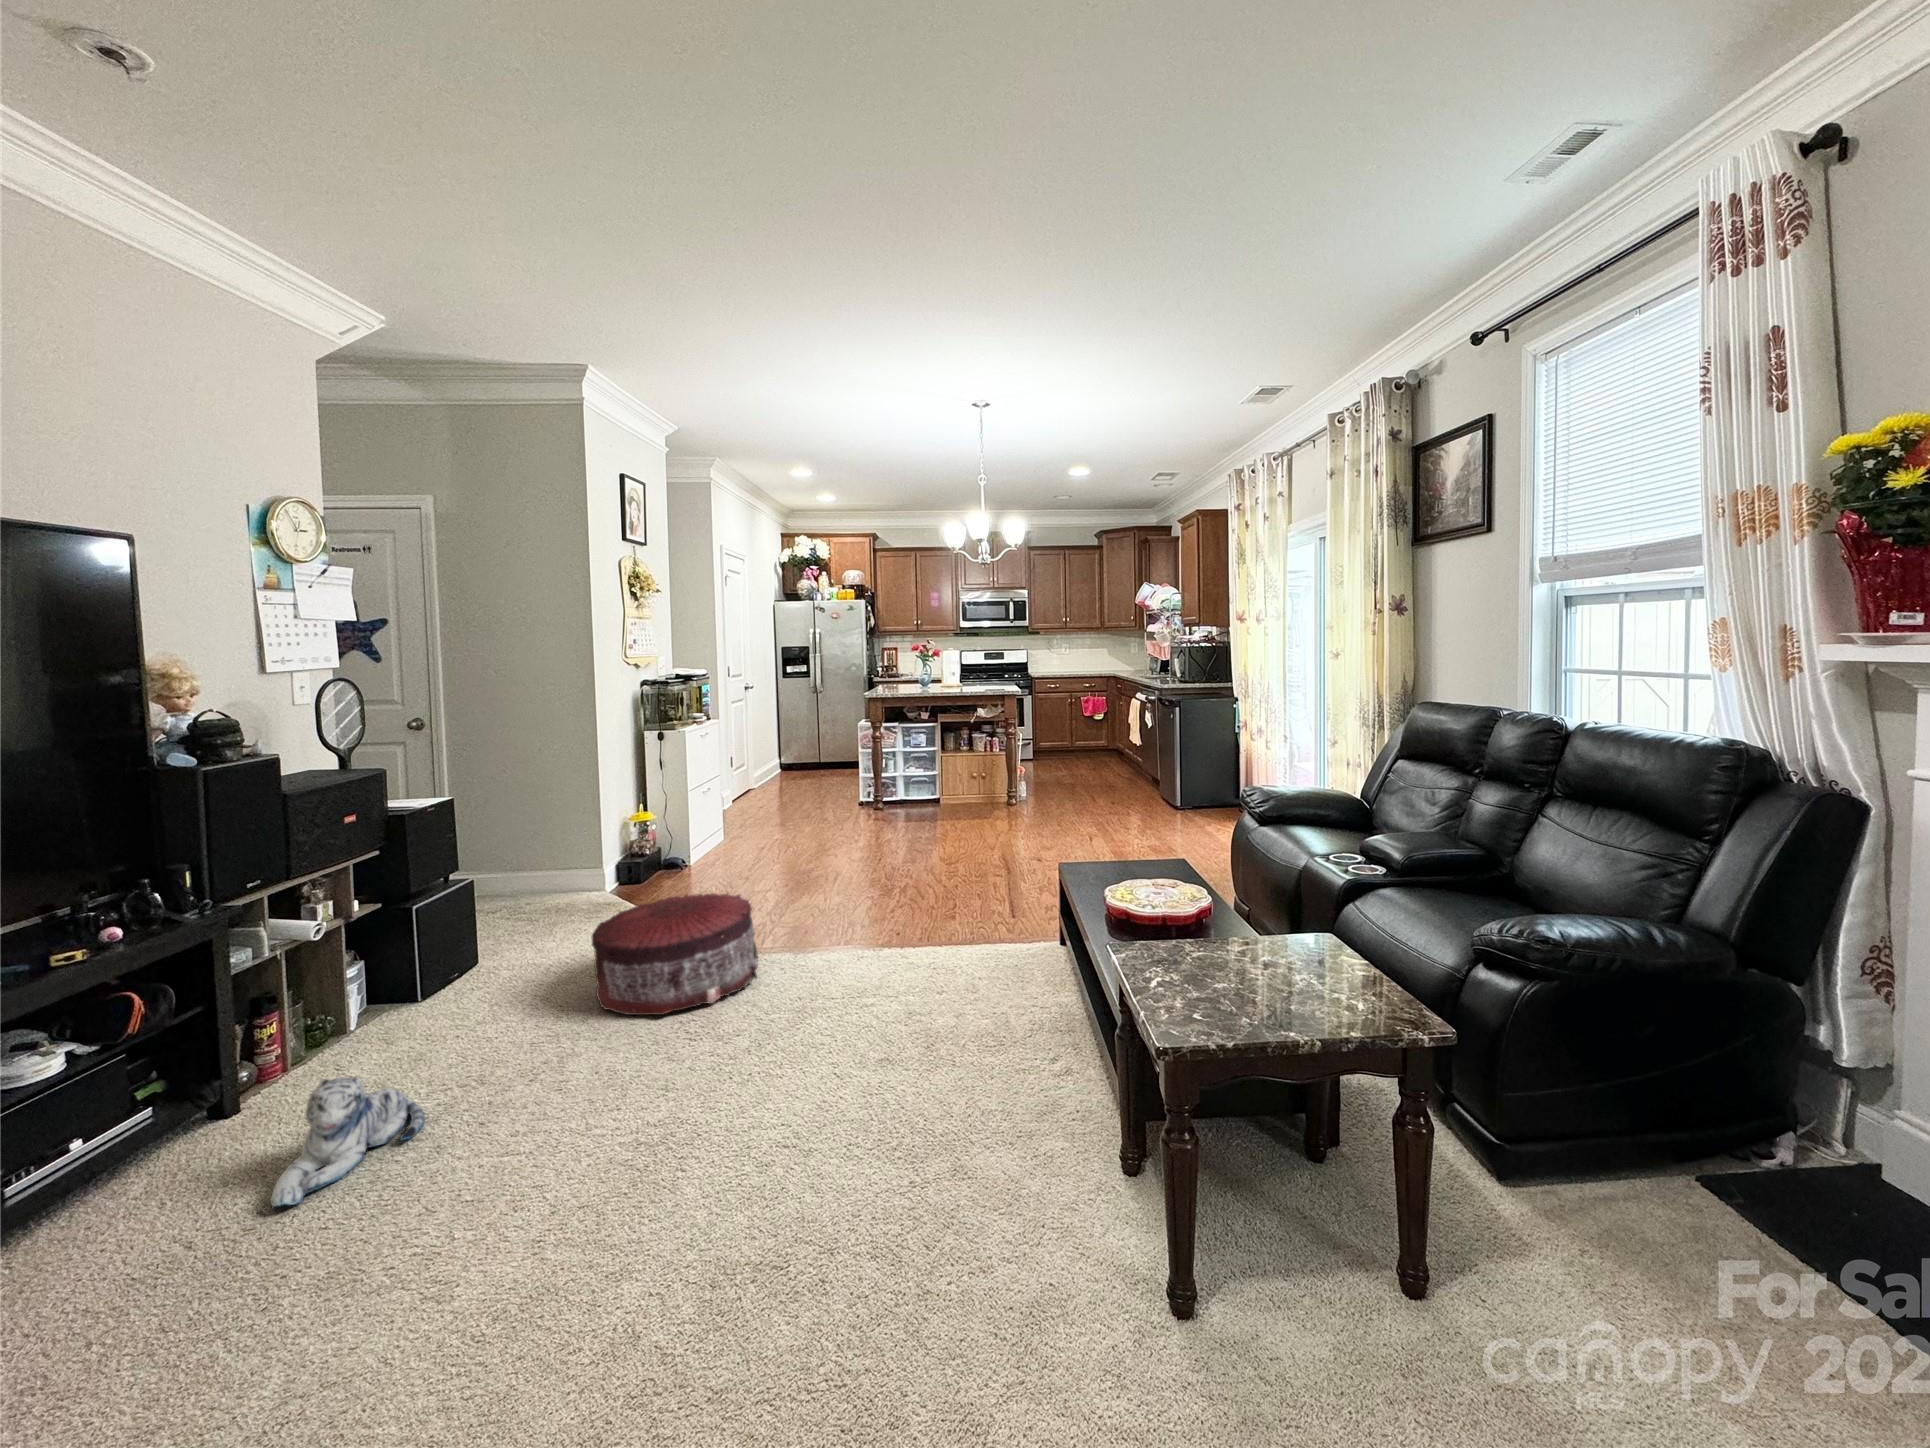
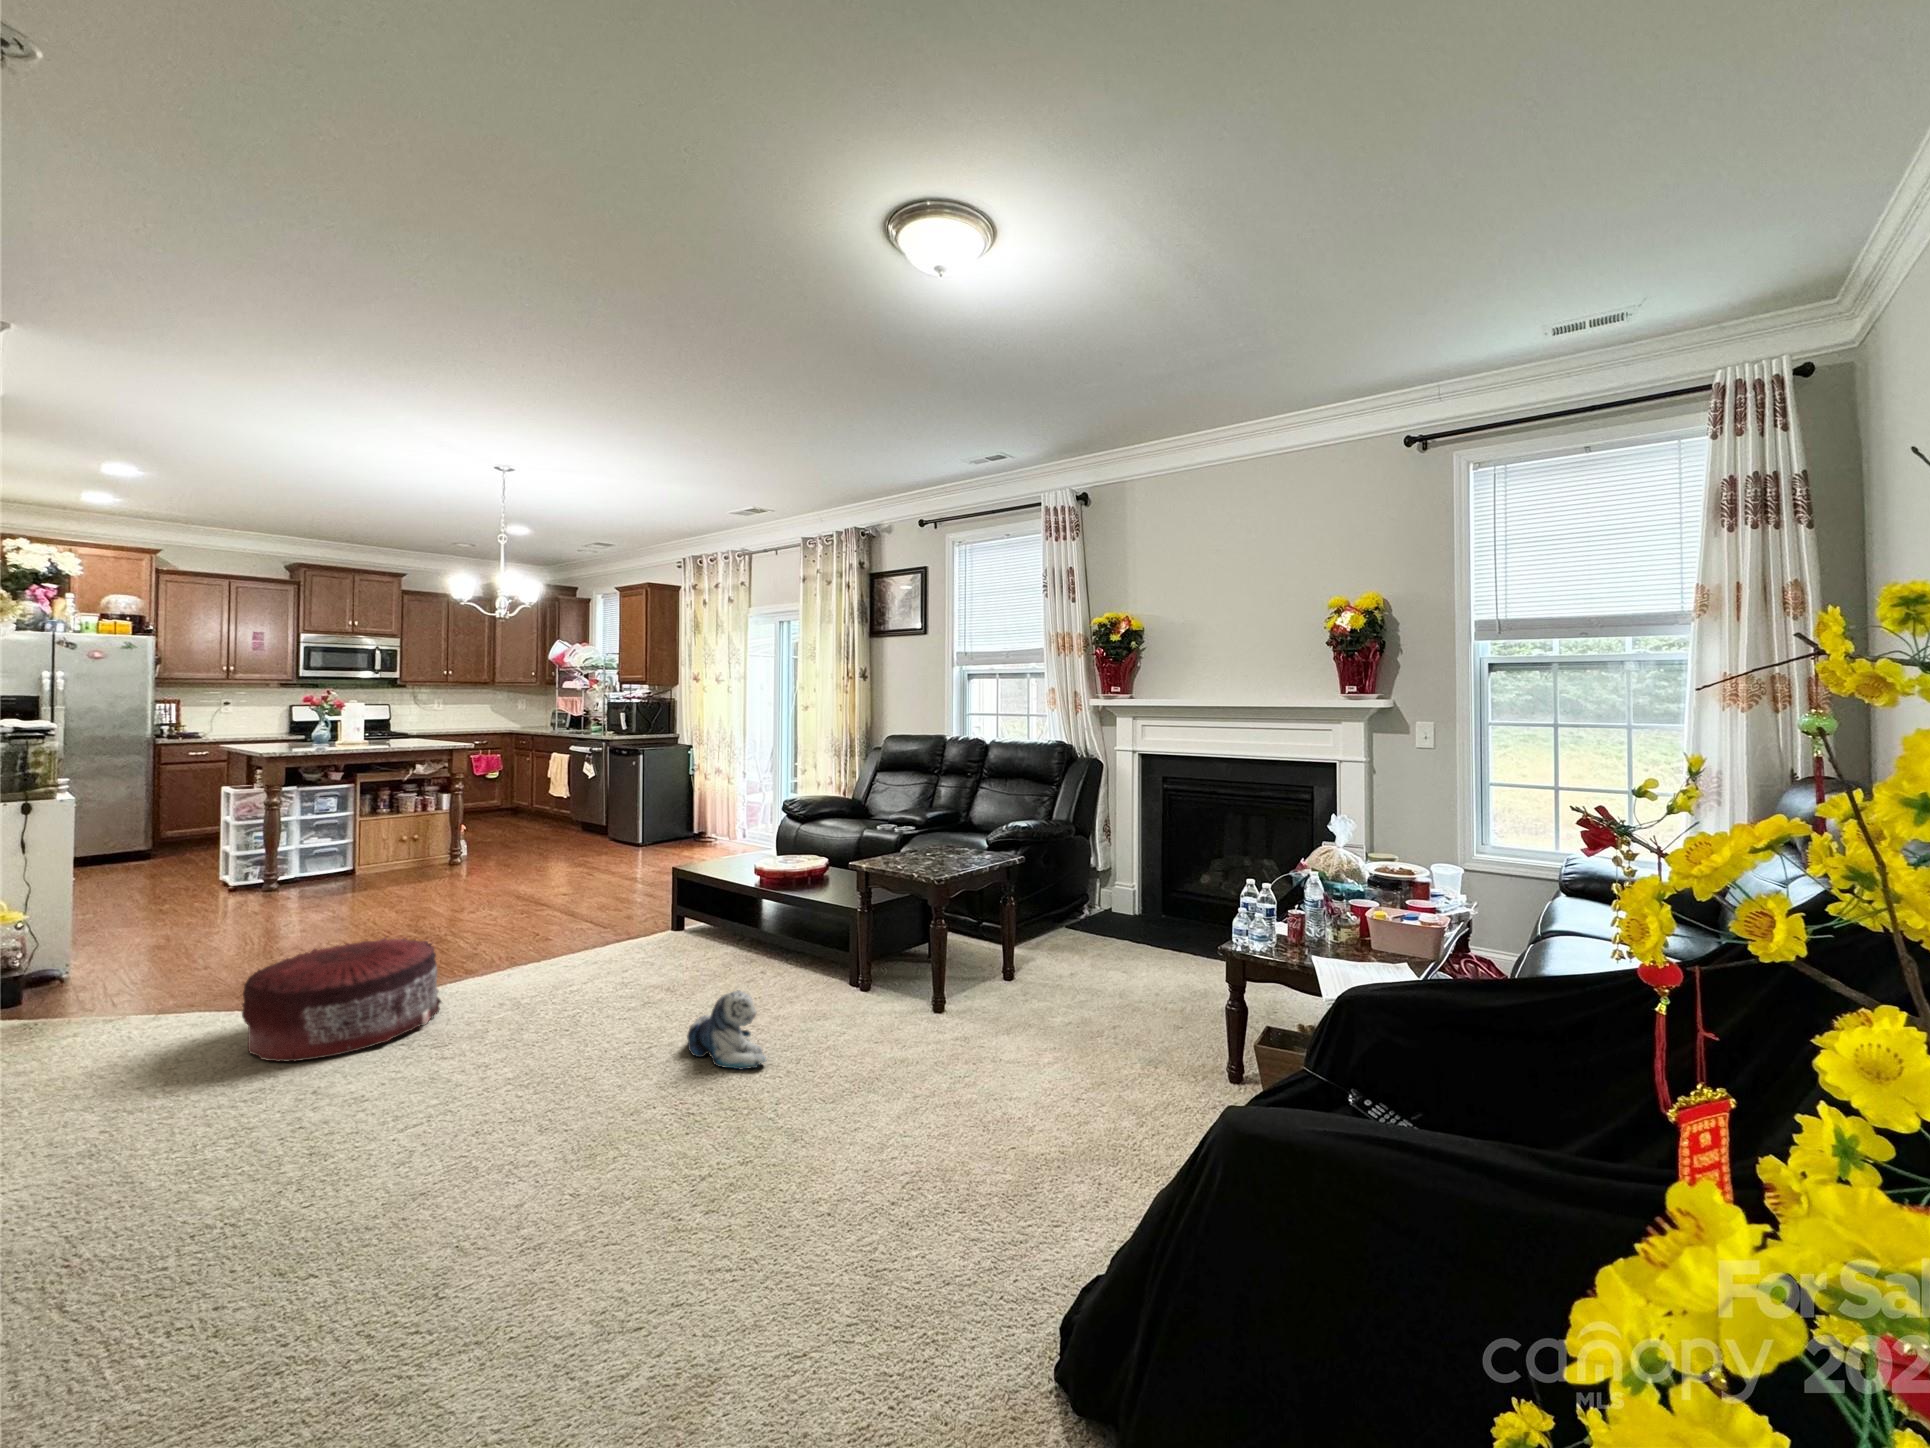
plush toy: present [270,1077,425,1207] -> present [687,991,766,1069]

